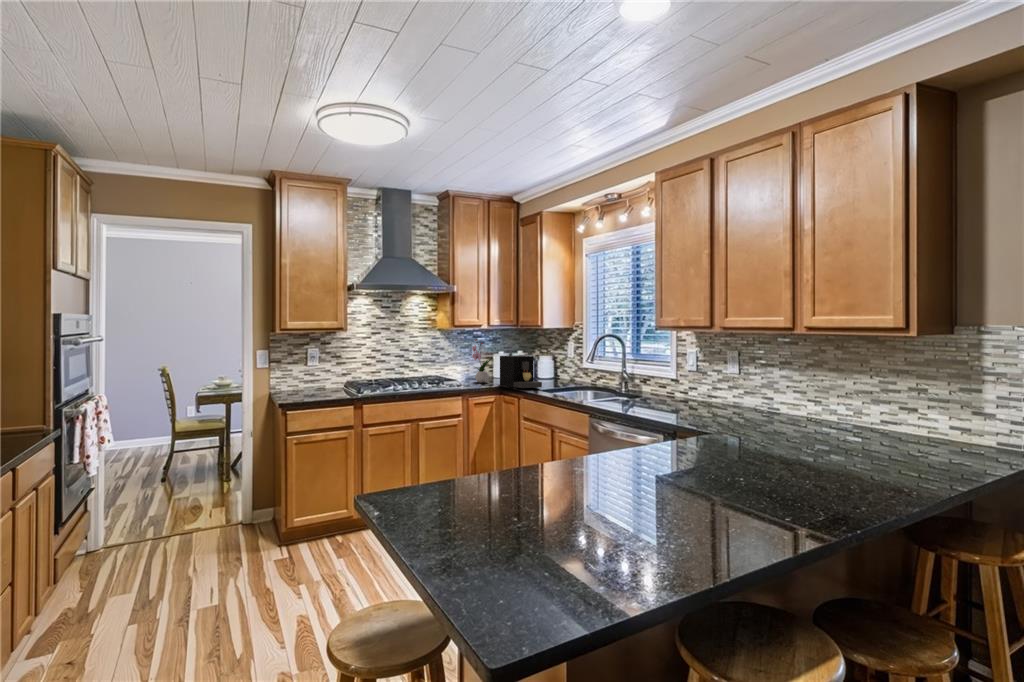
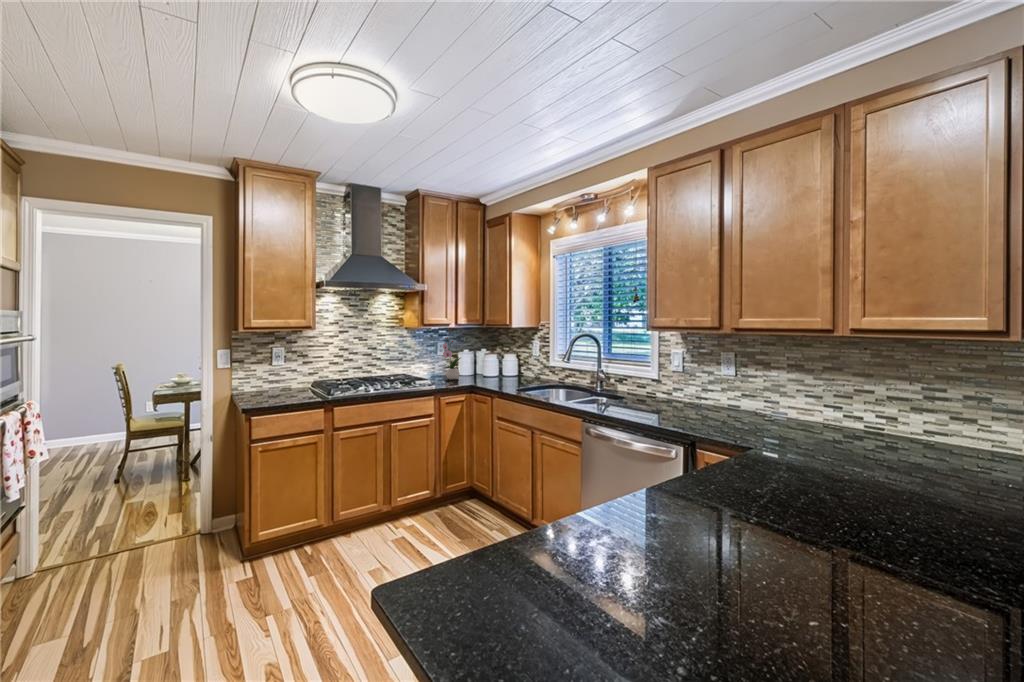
coffee maker: present [500,355,542,388] -> none [471,353,514,386]

